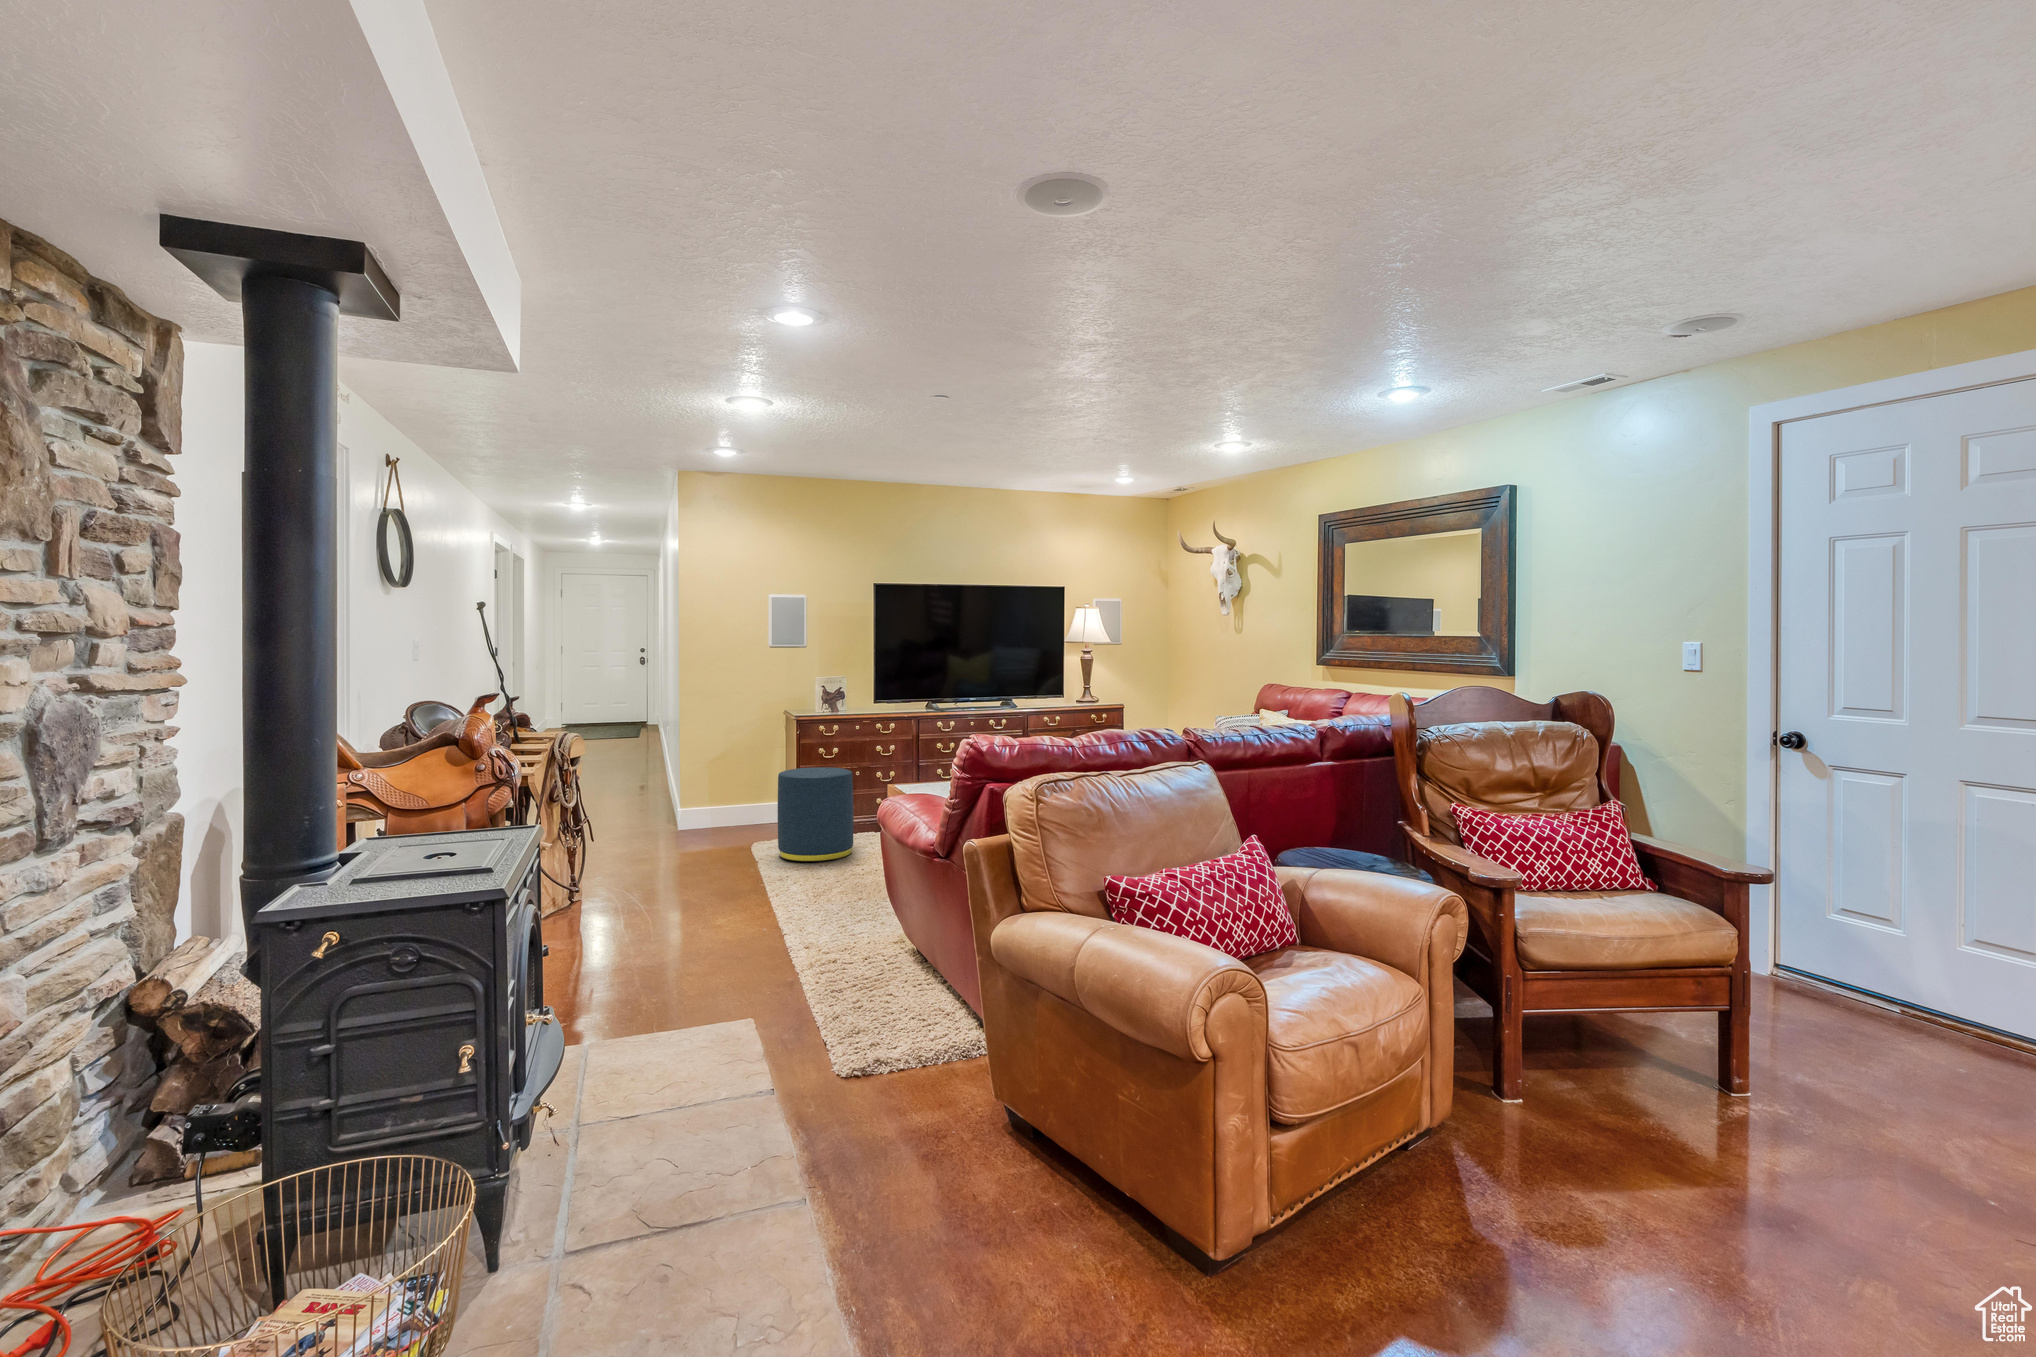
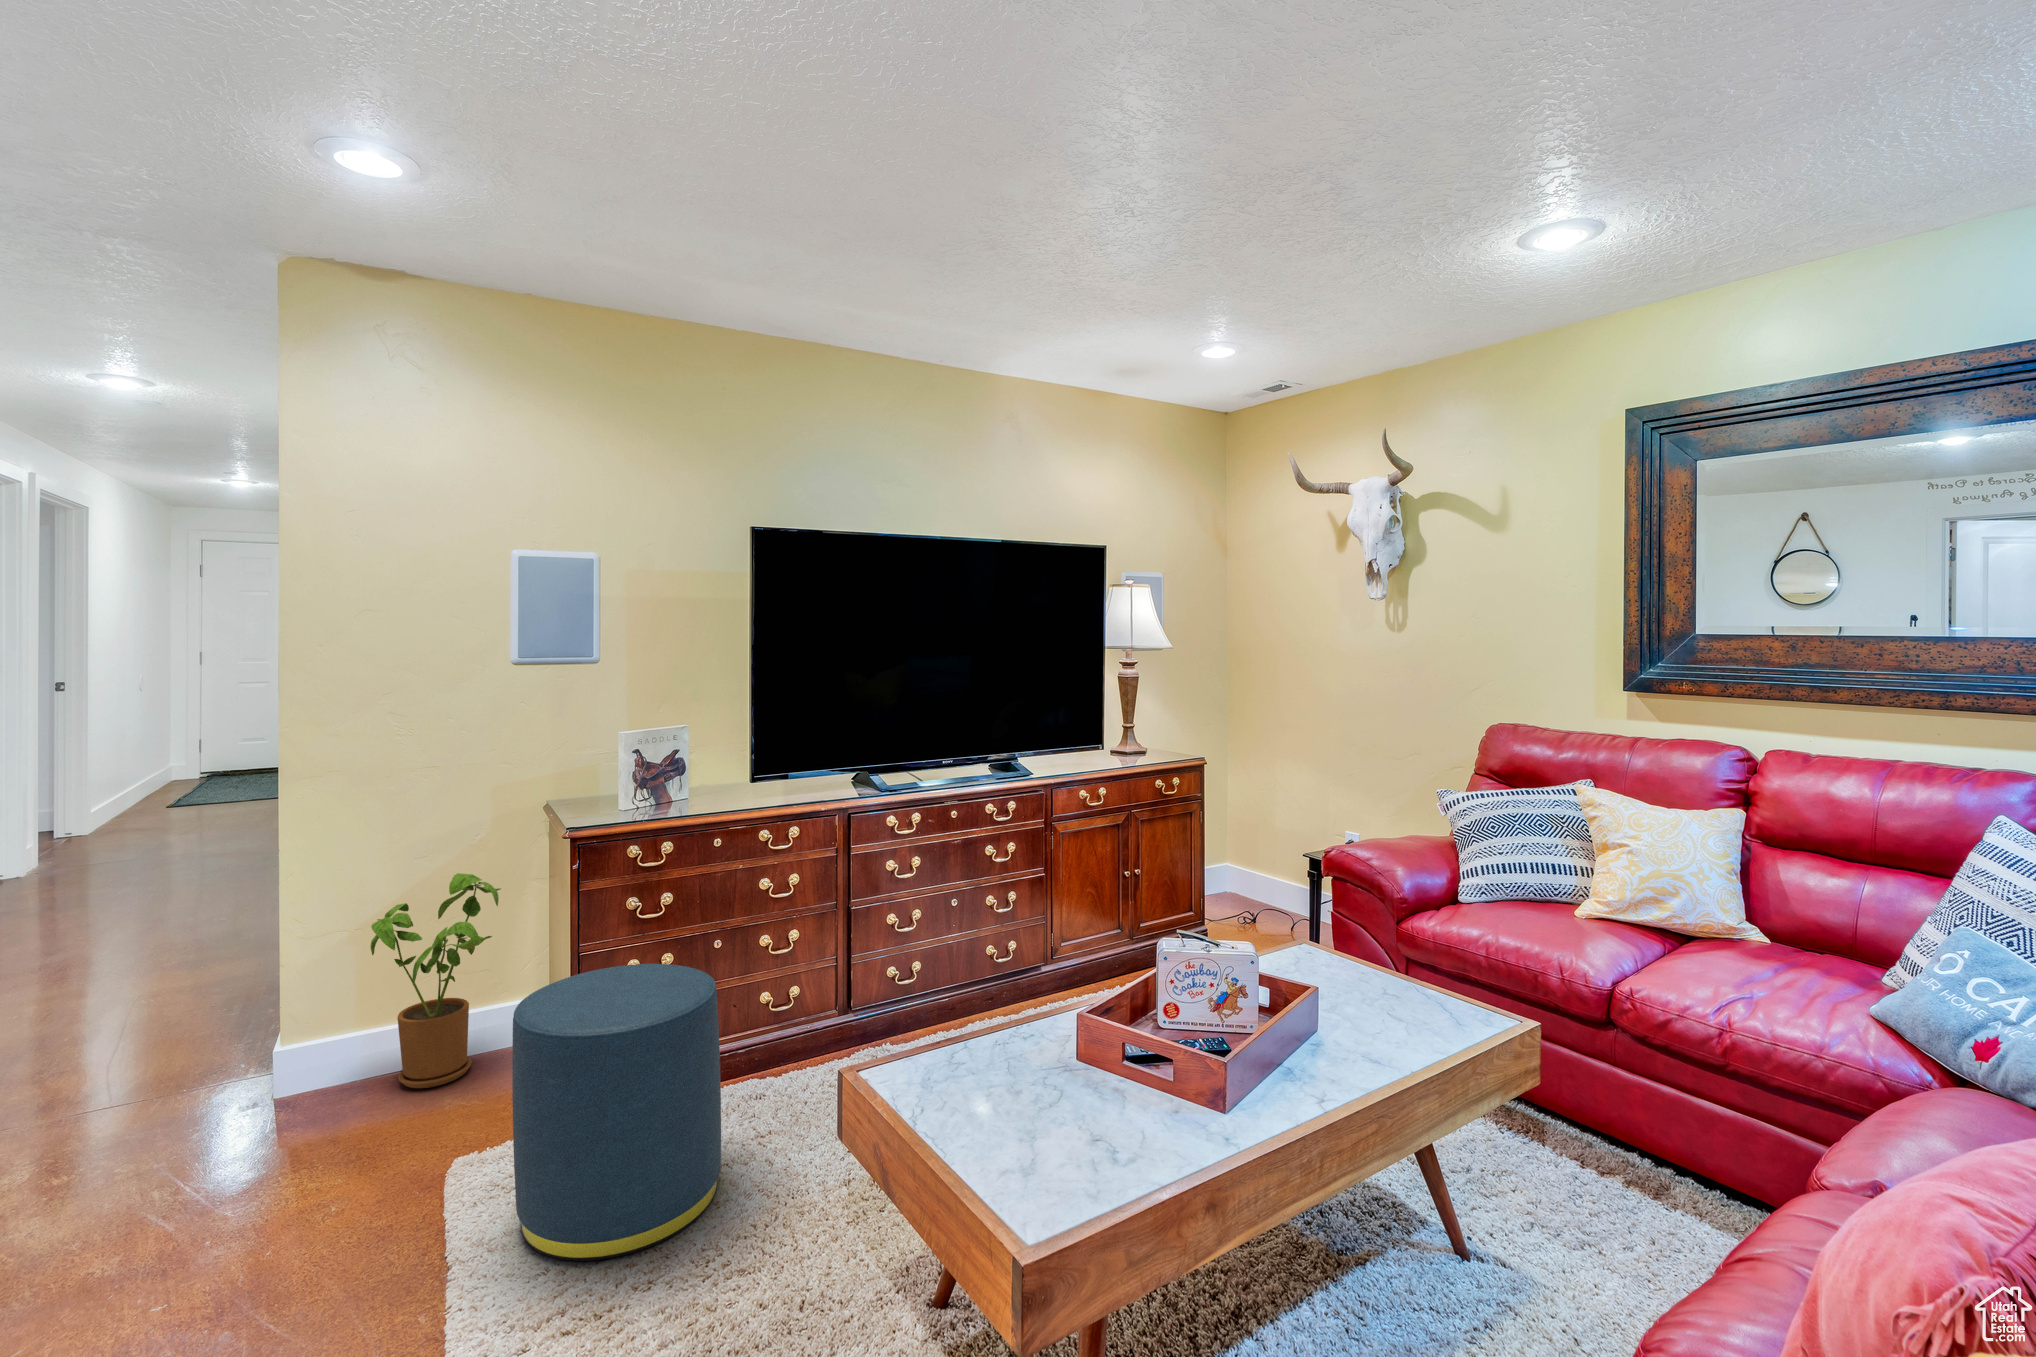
house plant: none [713,739,765,830] -> present [370,873,501,1088]

